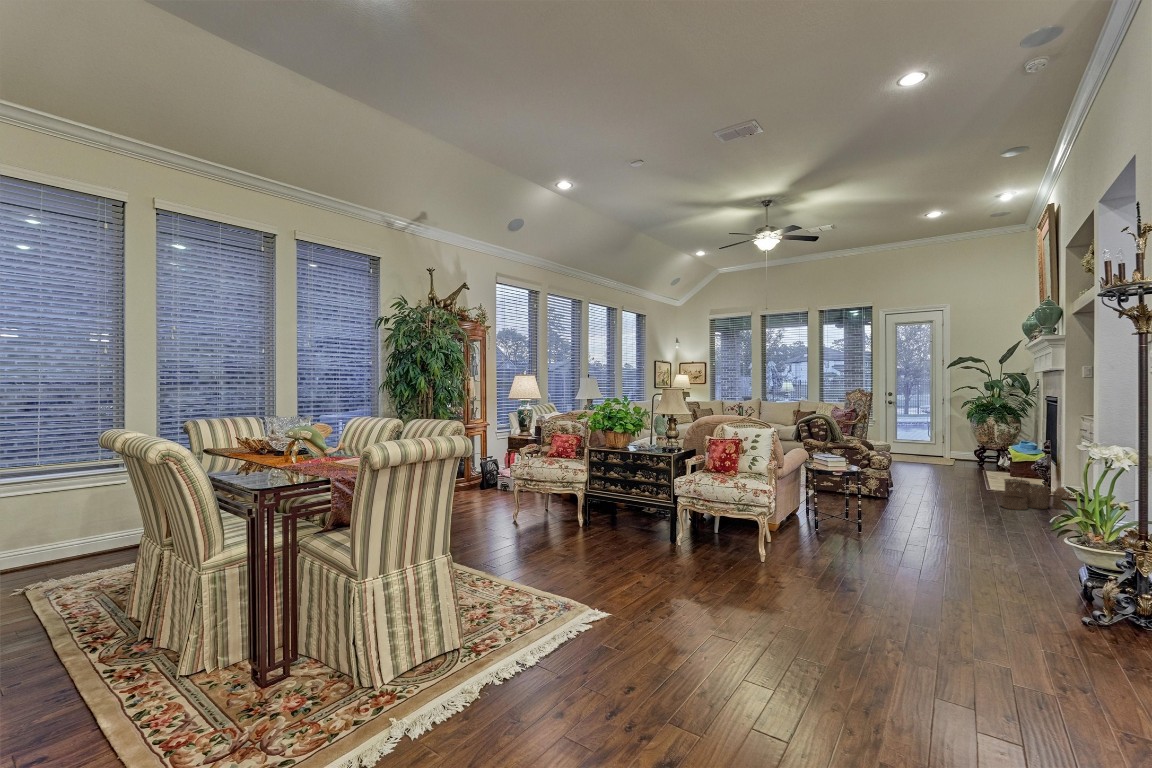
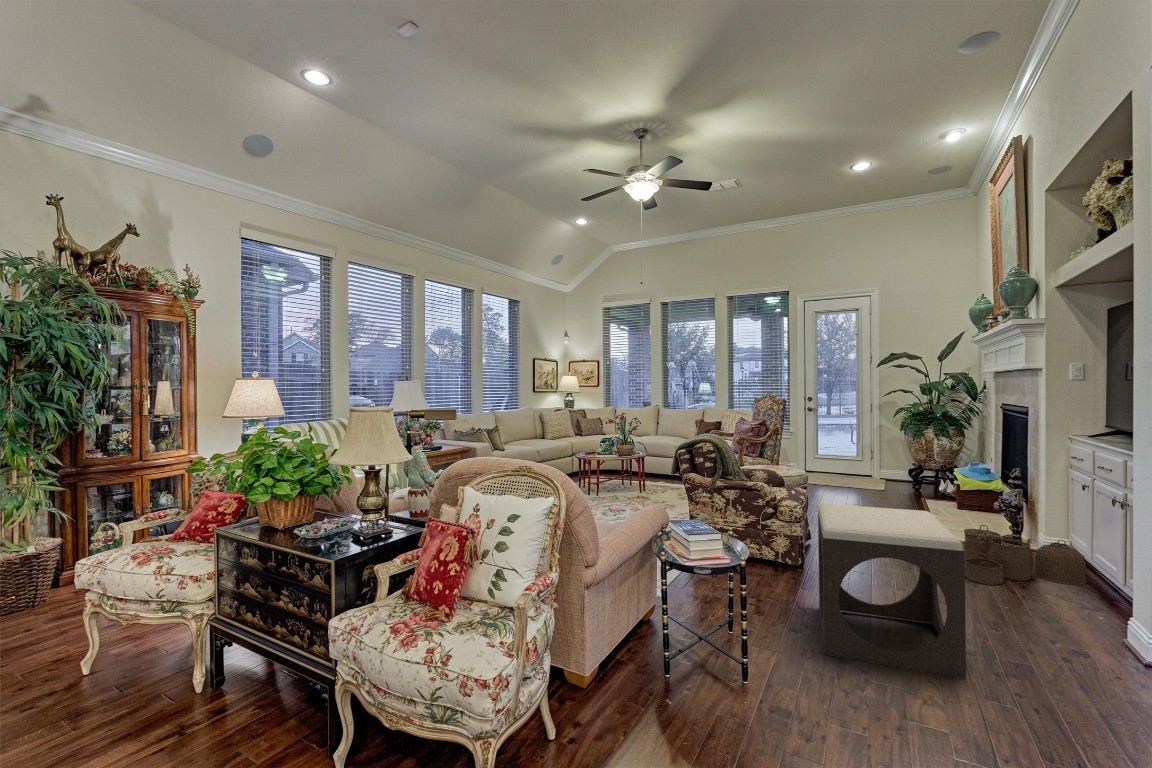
footstool: none [899,451,986,539] -> present [818,504,966,678]

